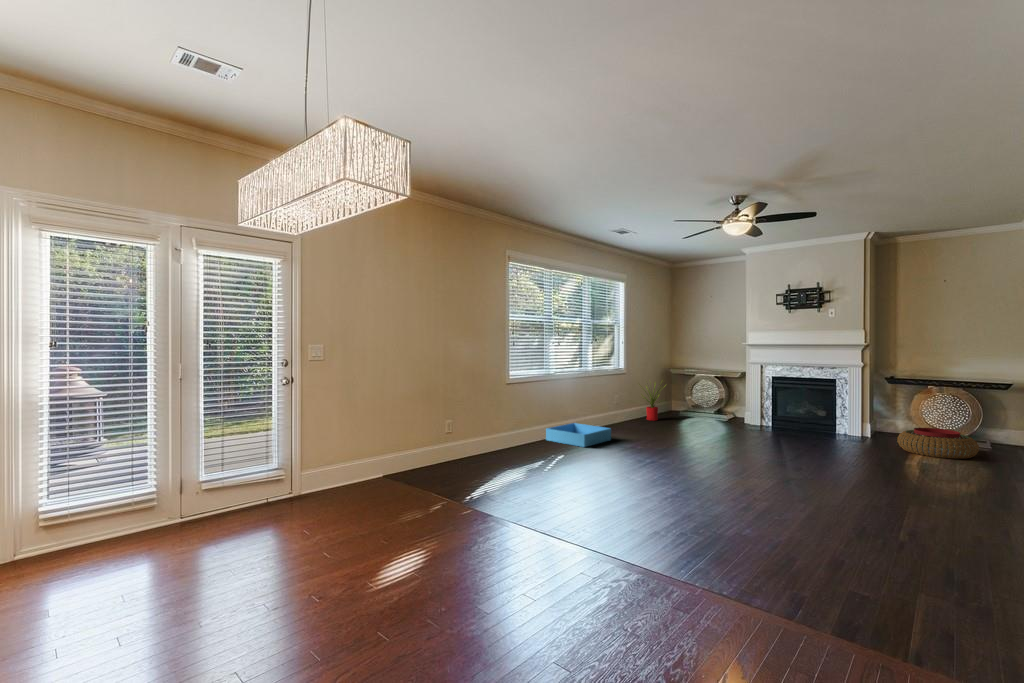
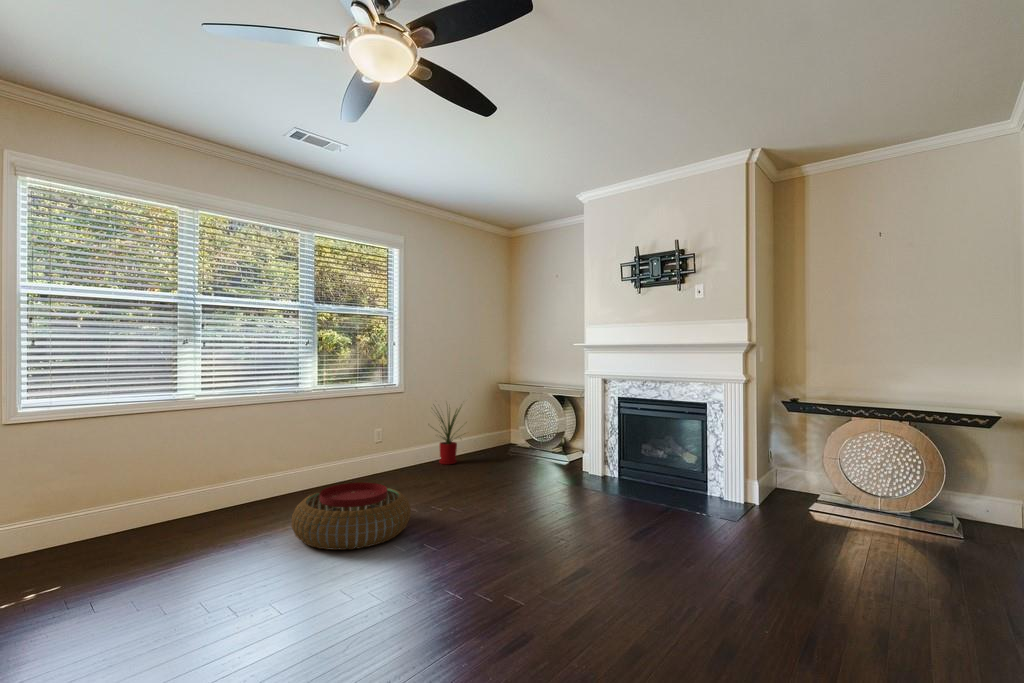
storage bin: present [546,423,611,447] -> none [159,474,285,532]
pouf: present [897,428,979,459] -> present [292,483,411,550]

